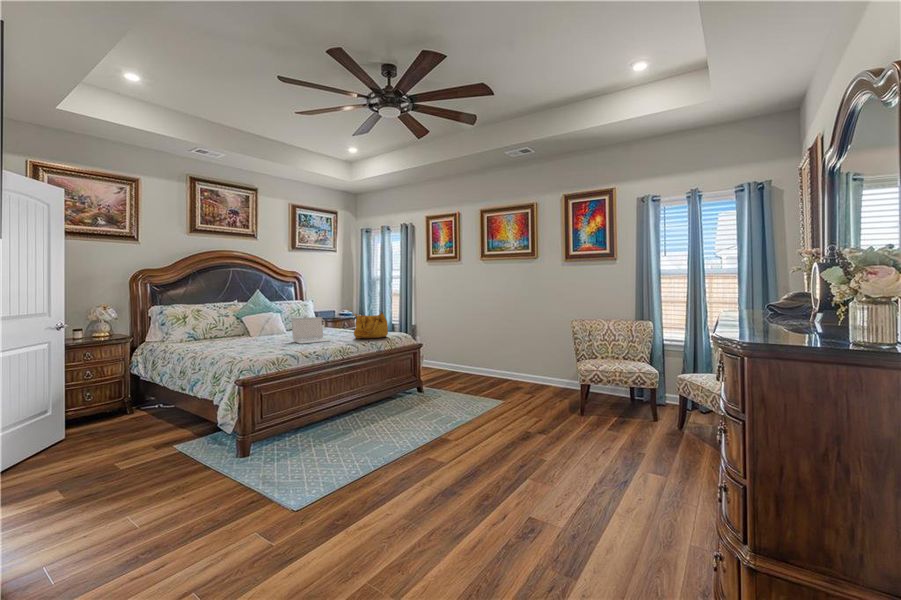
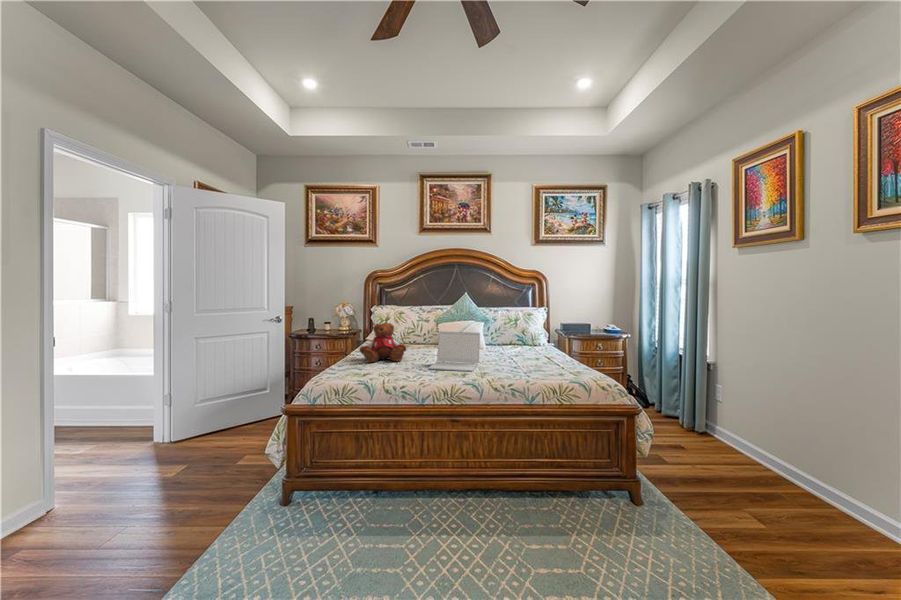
handbag: present [354,312,388,338] -> none [509,332,567,380]
teddy bear: none [221,316,262,348] -> present [359,323,407,362]

